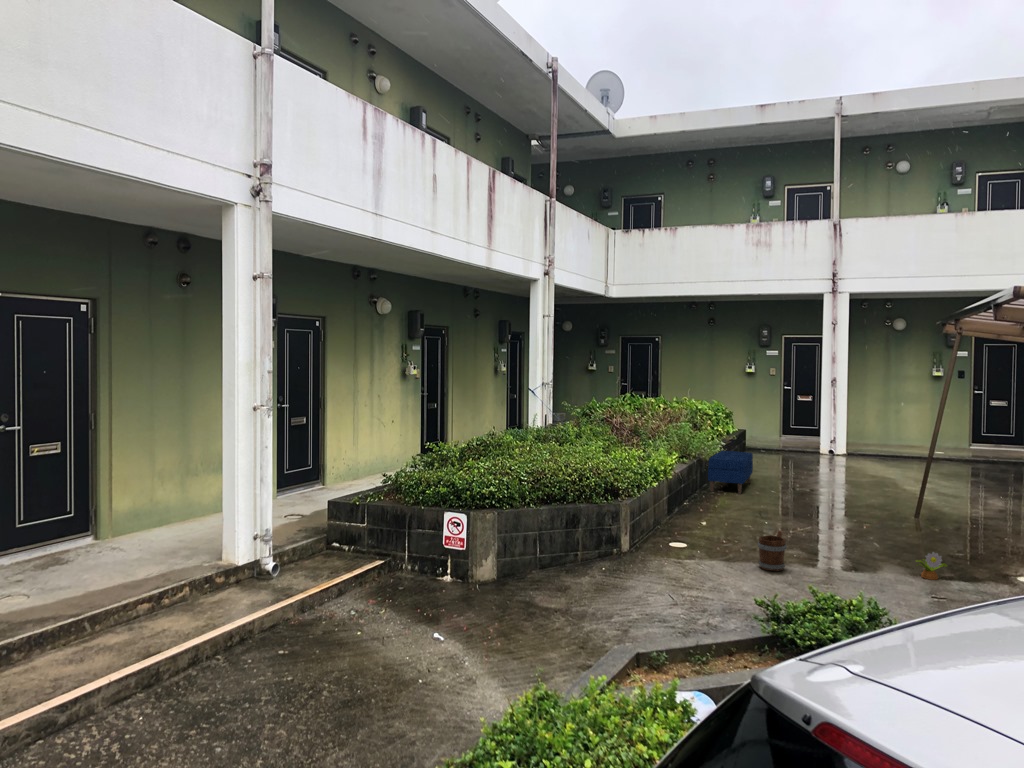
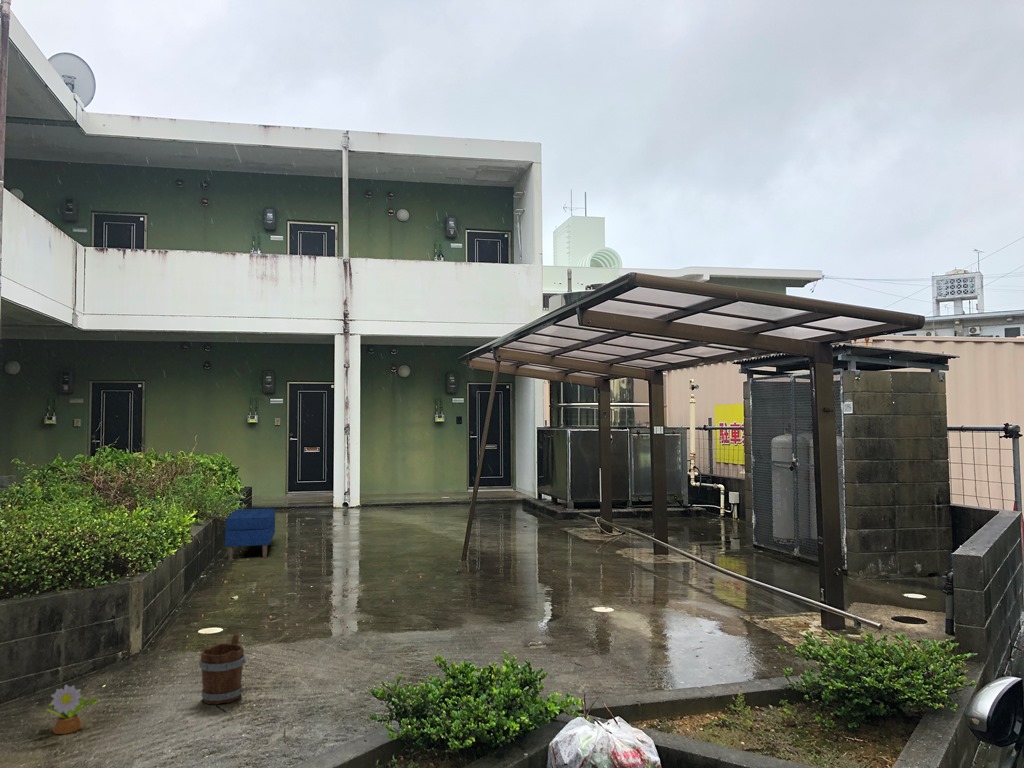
bucket: present [758,531,787,571] -> present [199,634,246,704]
decorative plant: present [916,552,946,580] -> present [40,685,100,734]

